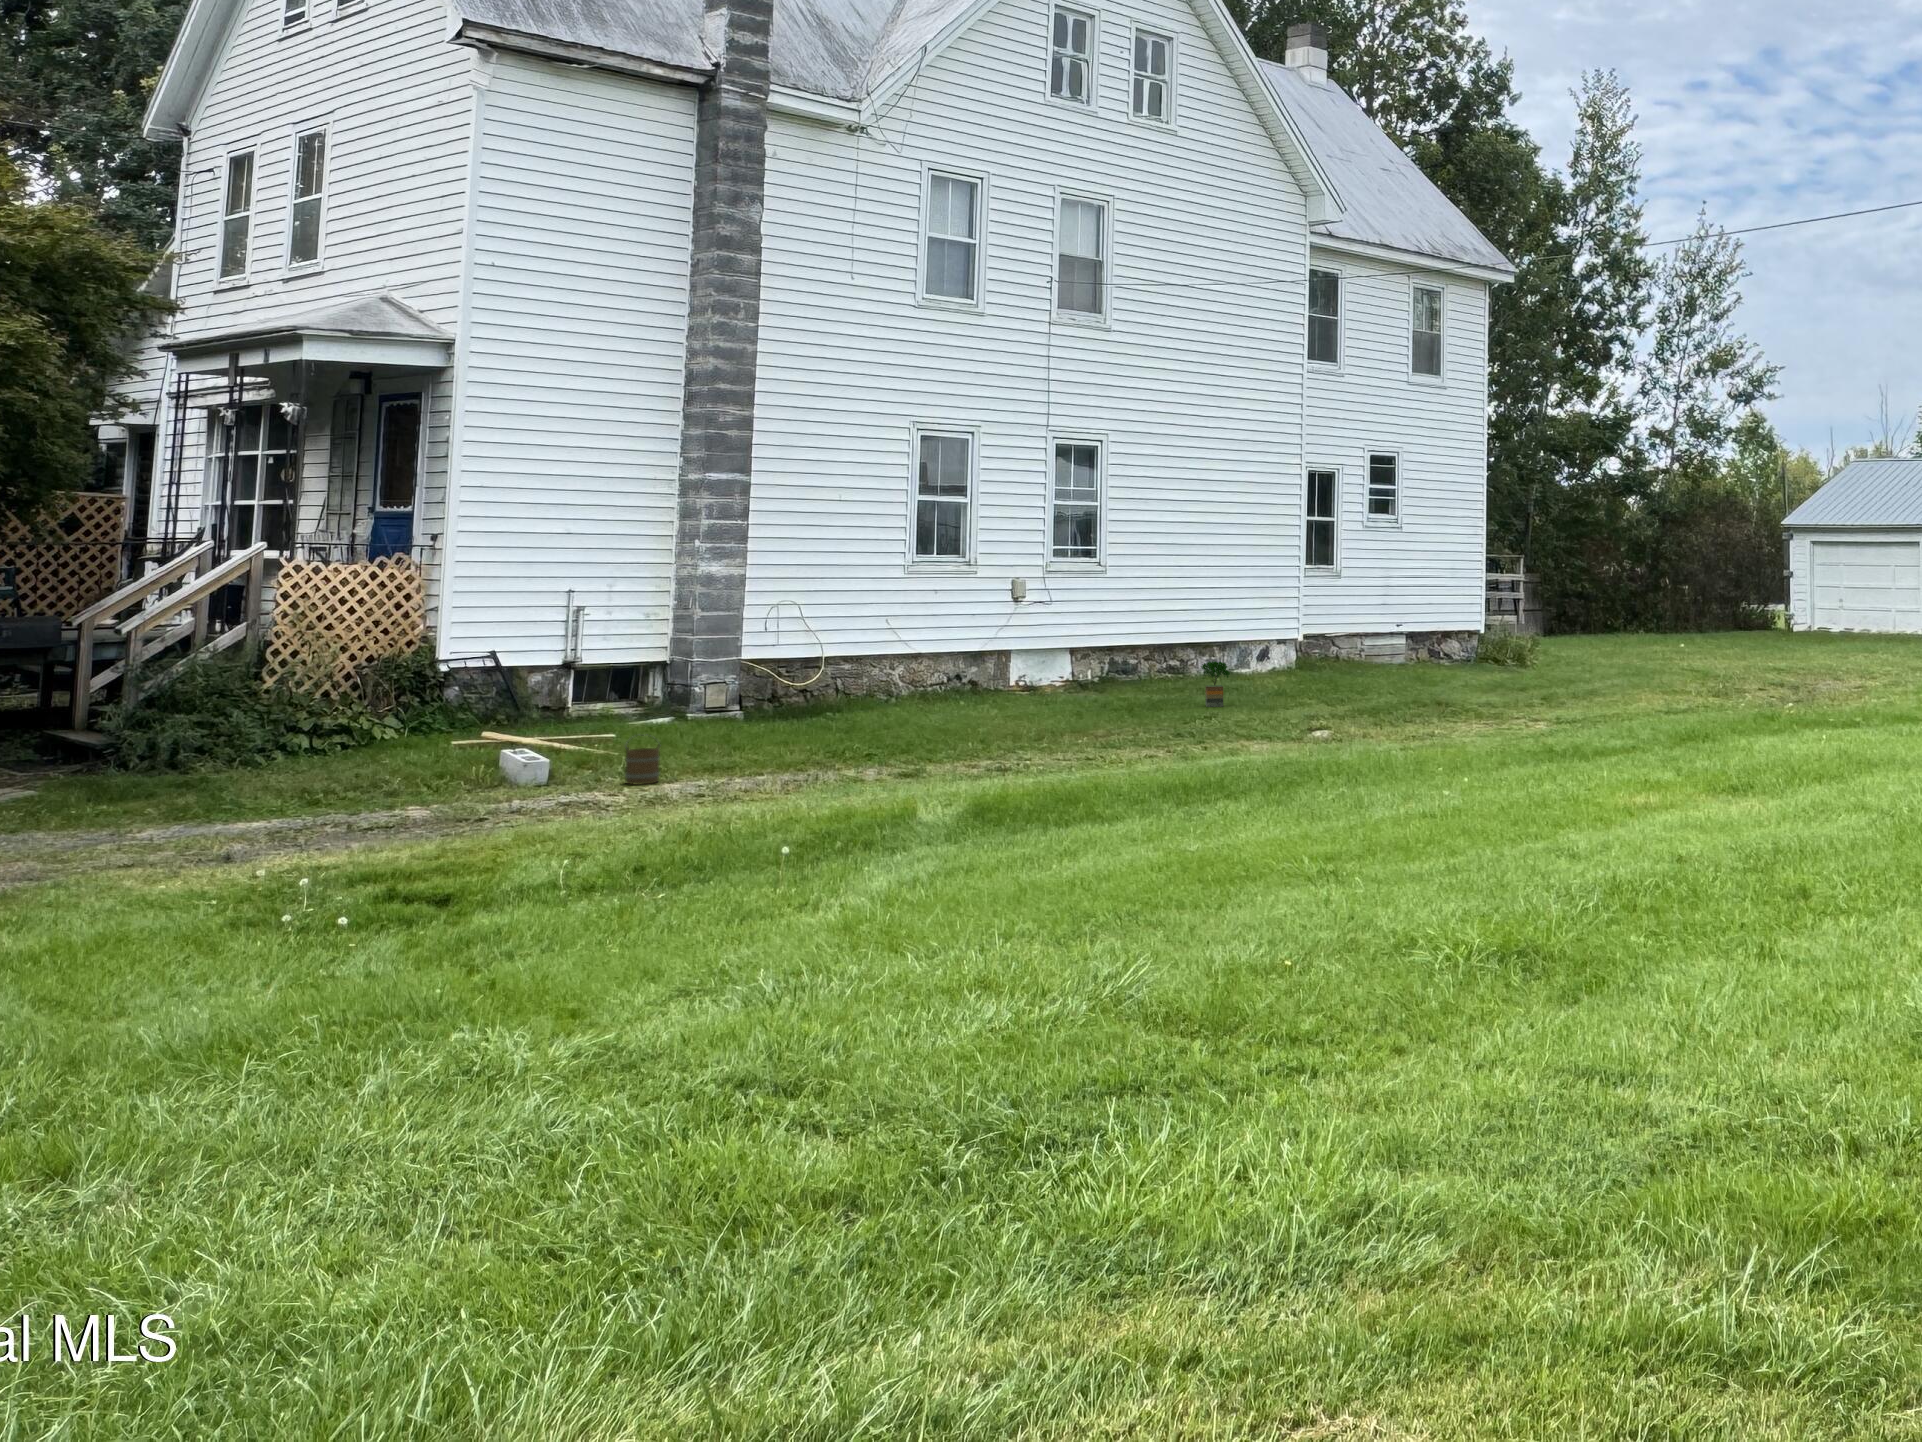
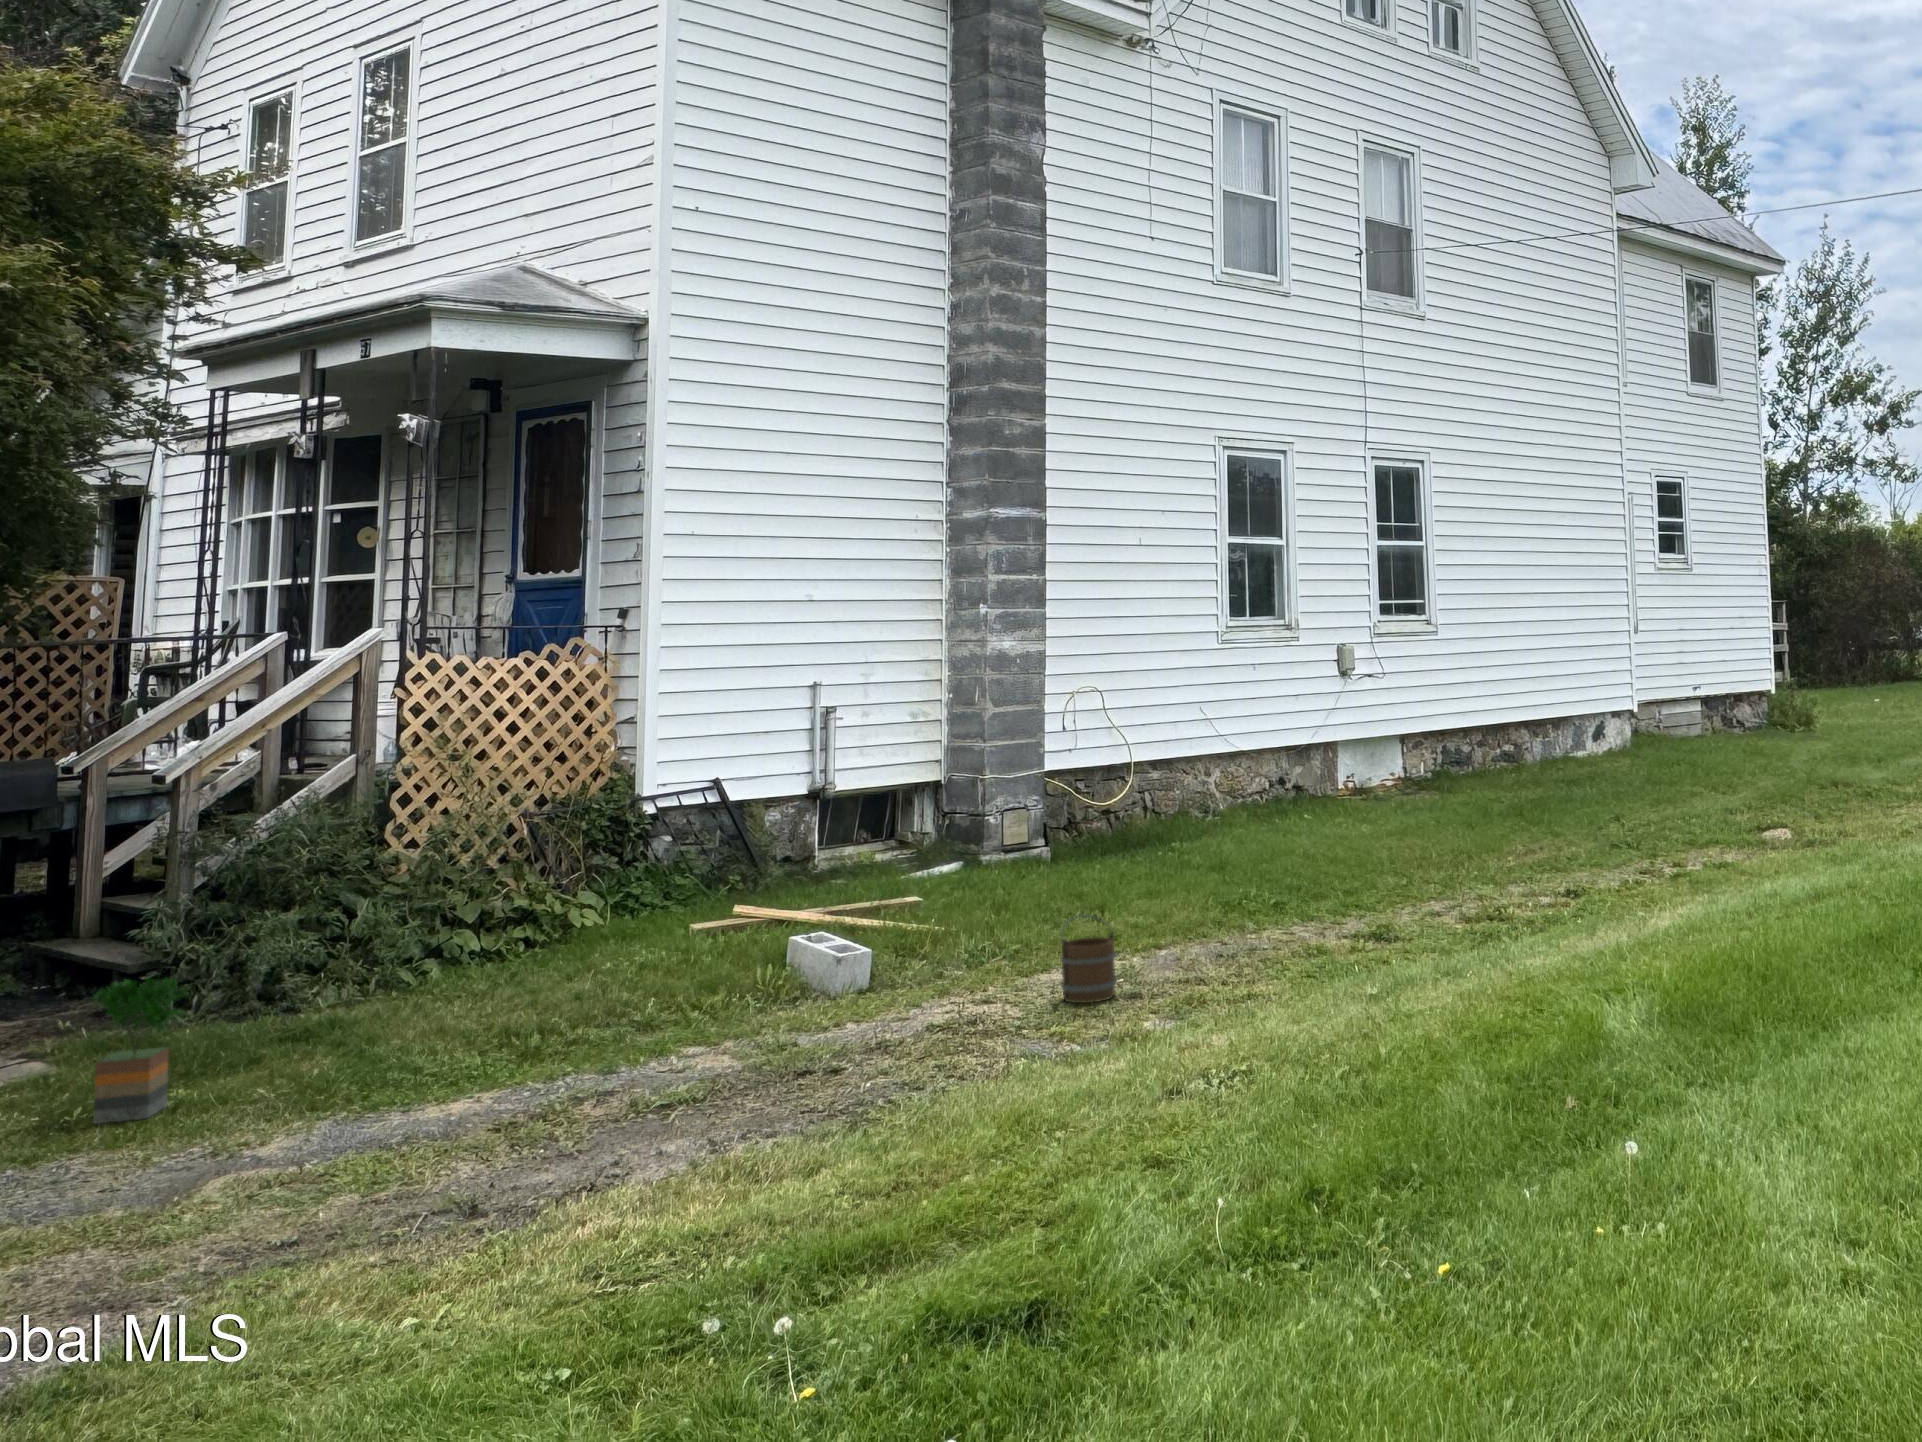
potted tree: present [1201,661,1230,707] -> present [93,978,187,1124]

